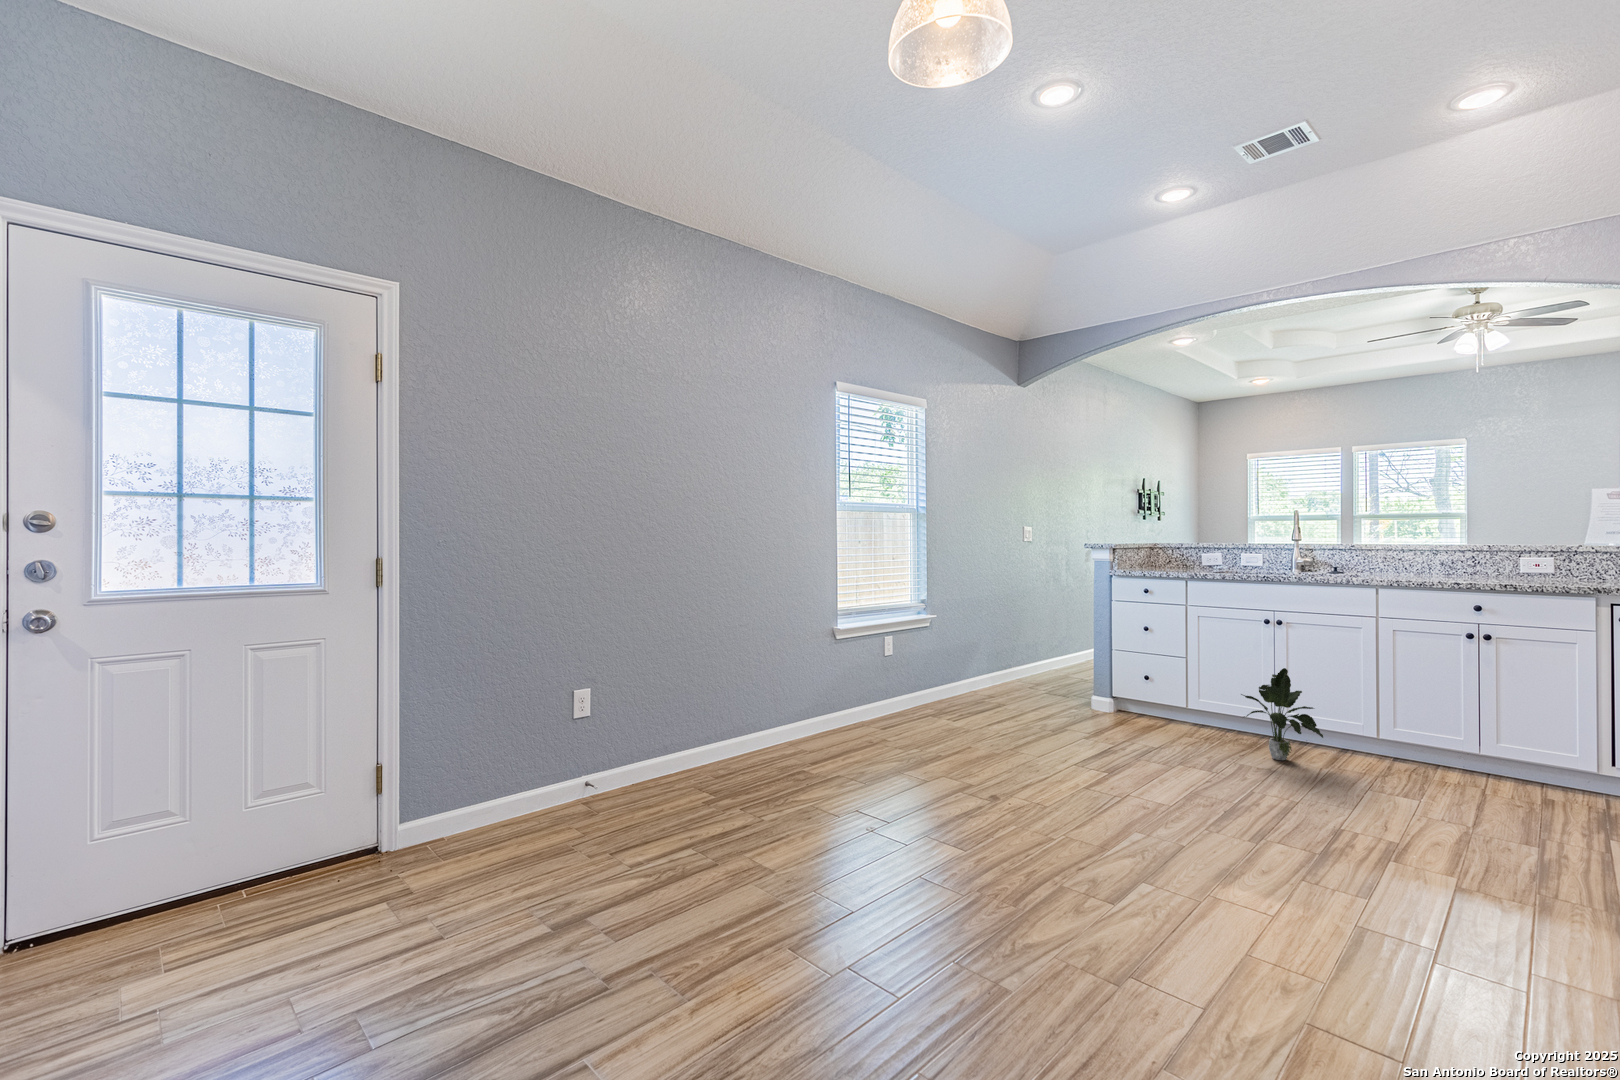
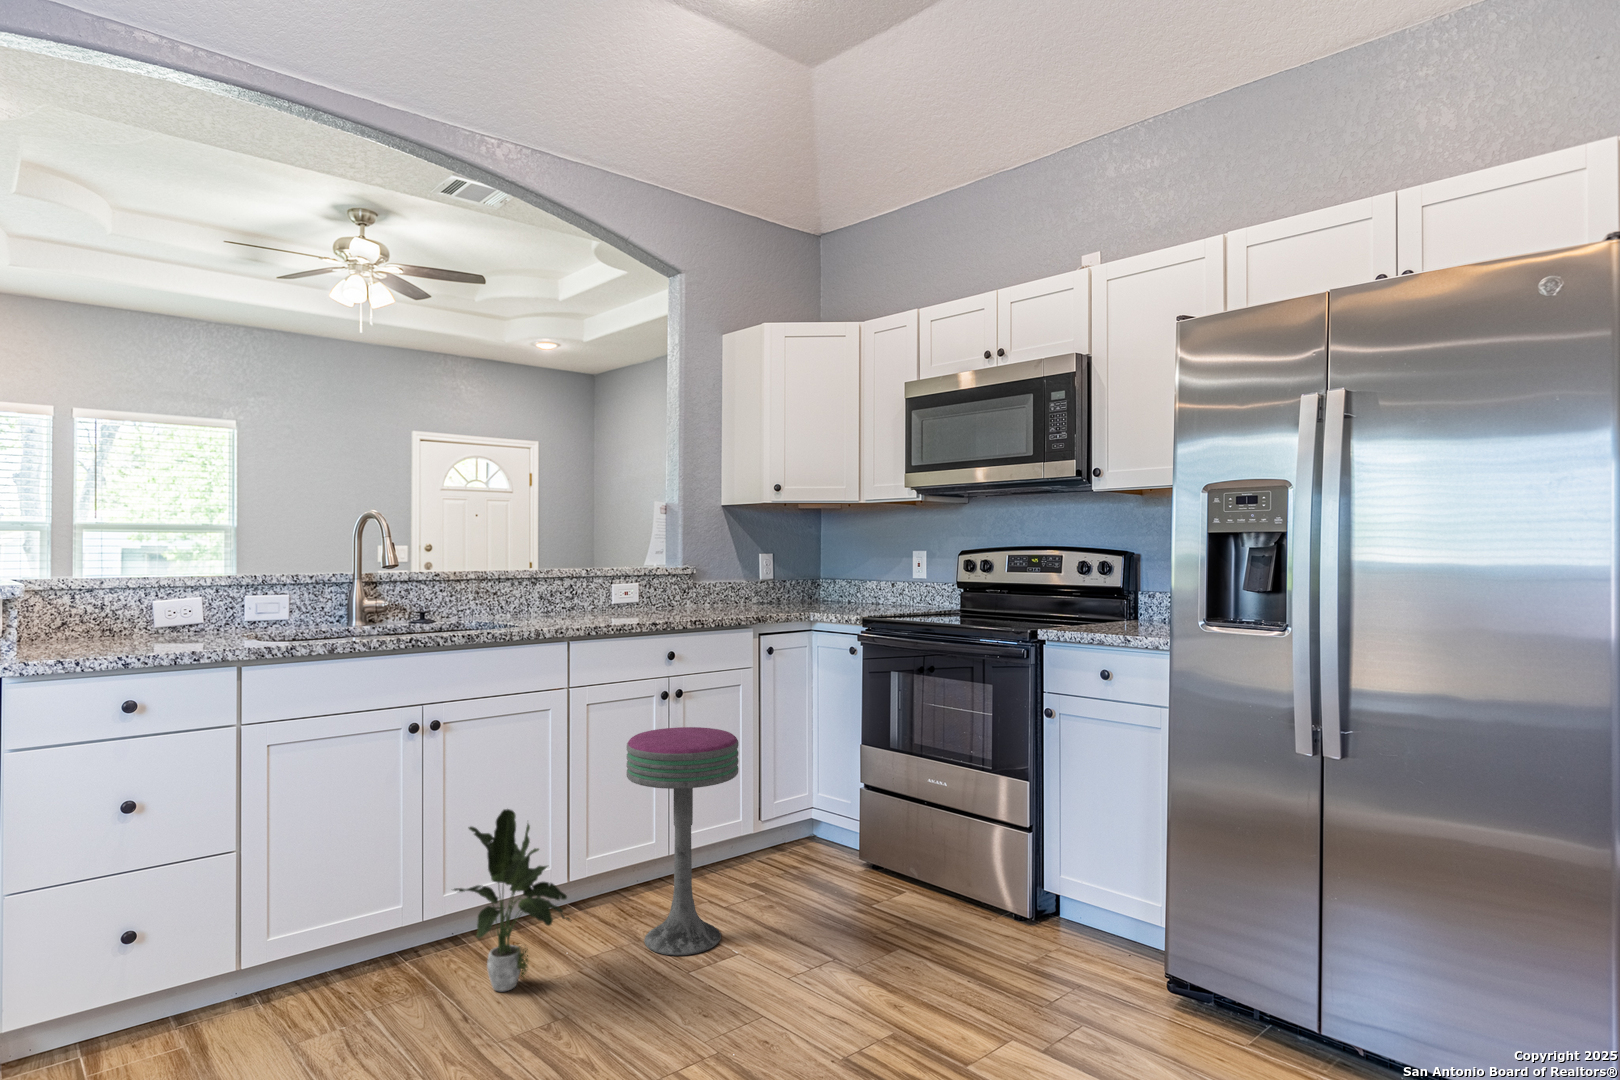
bar stool: none [1358,650,1454,797] -> present [626,727,739,955]

